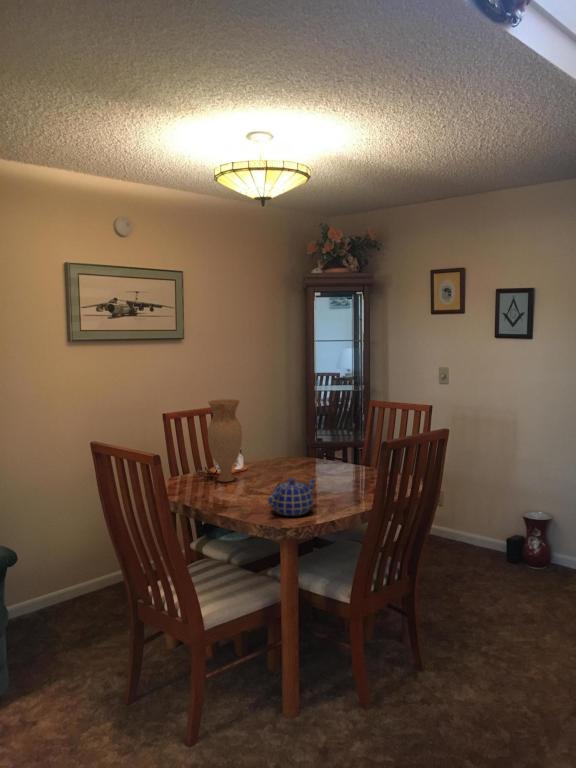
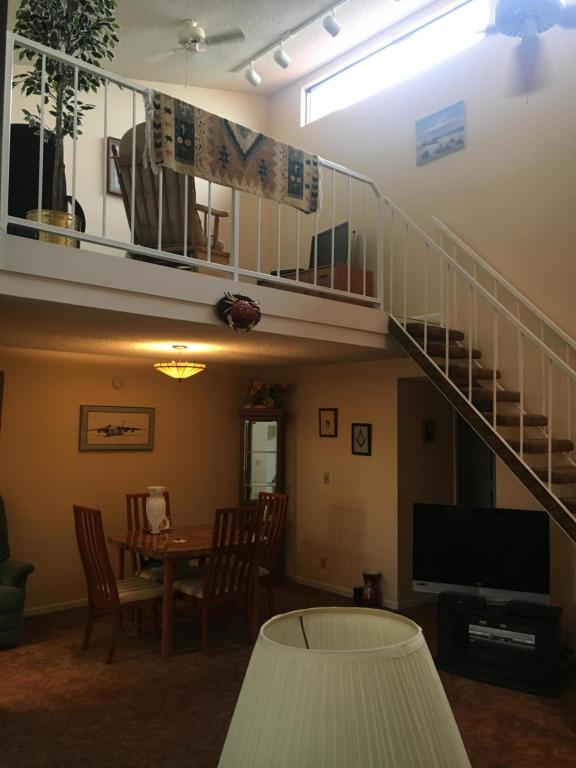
teapot: present [268,478,316,516] -> none [159,527,191,546]

